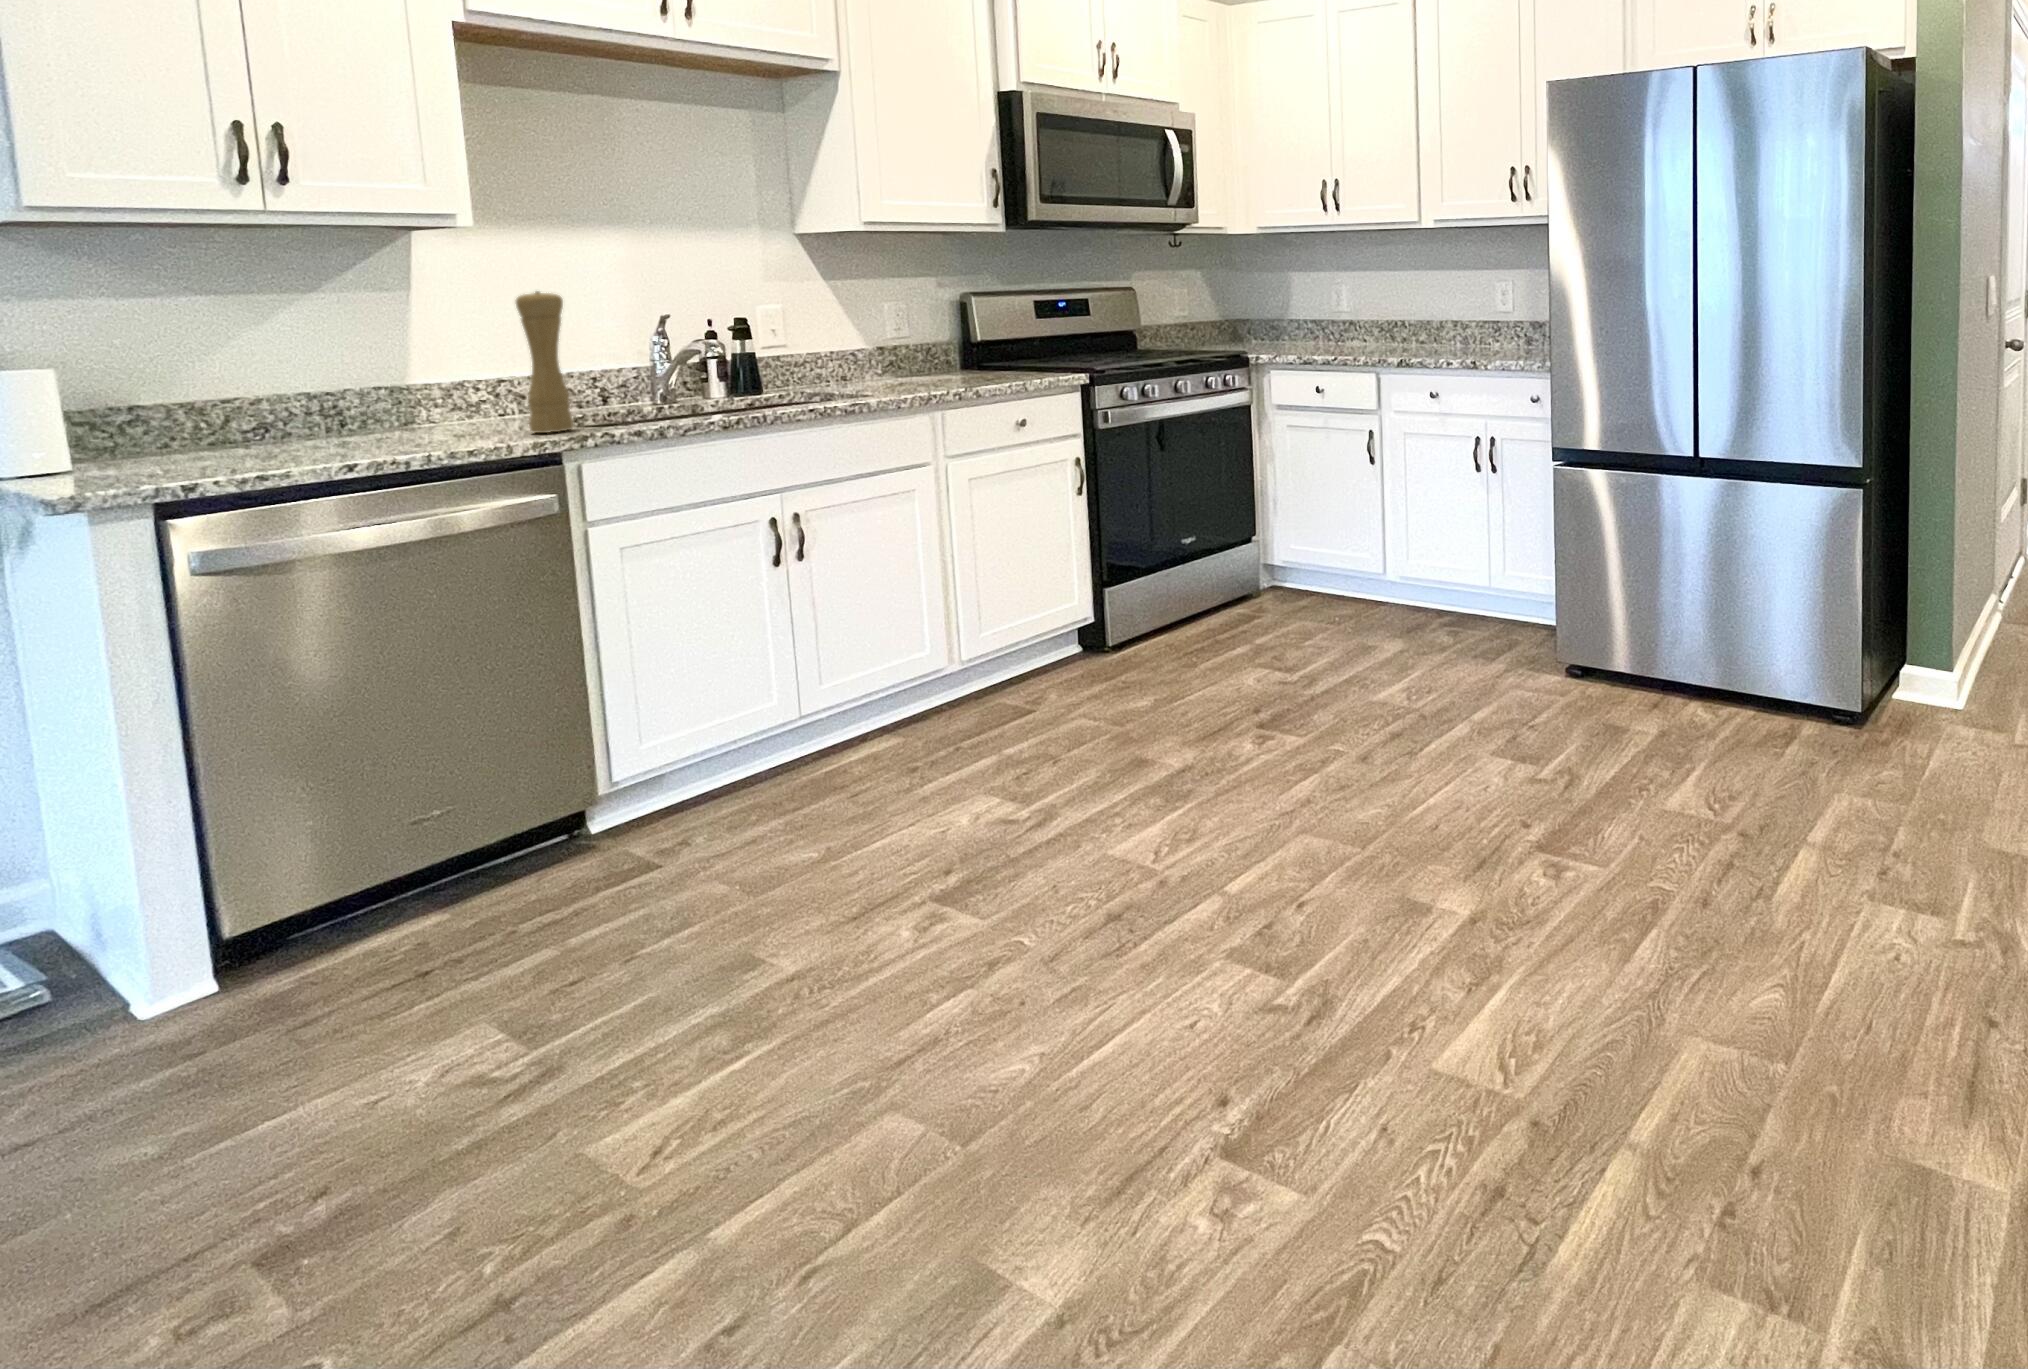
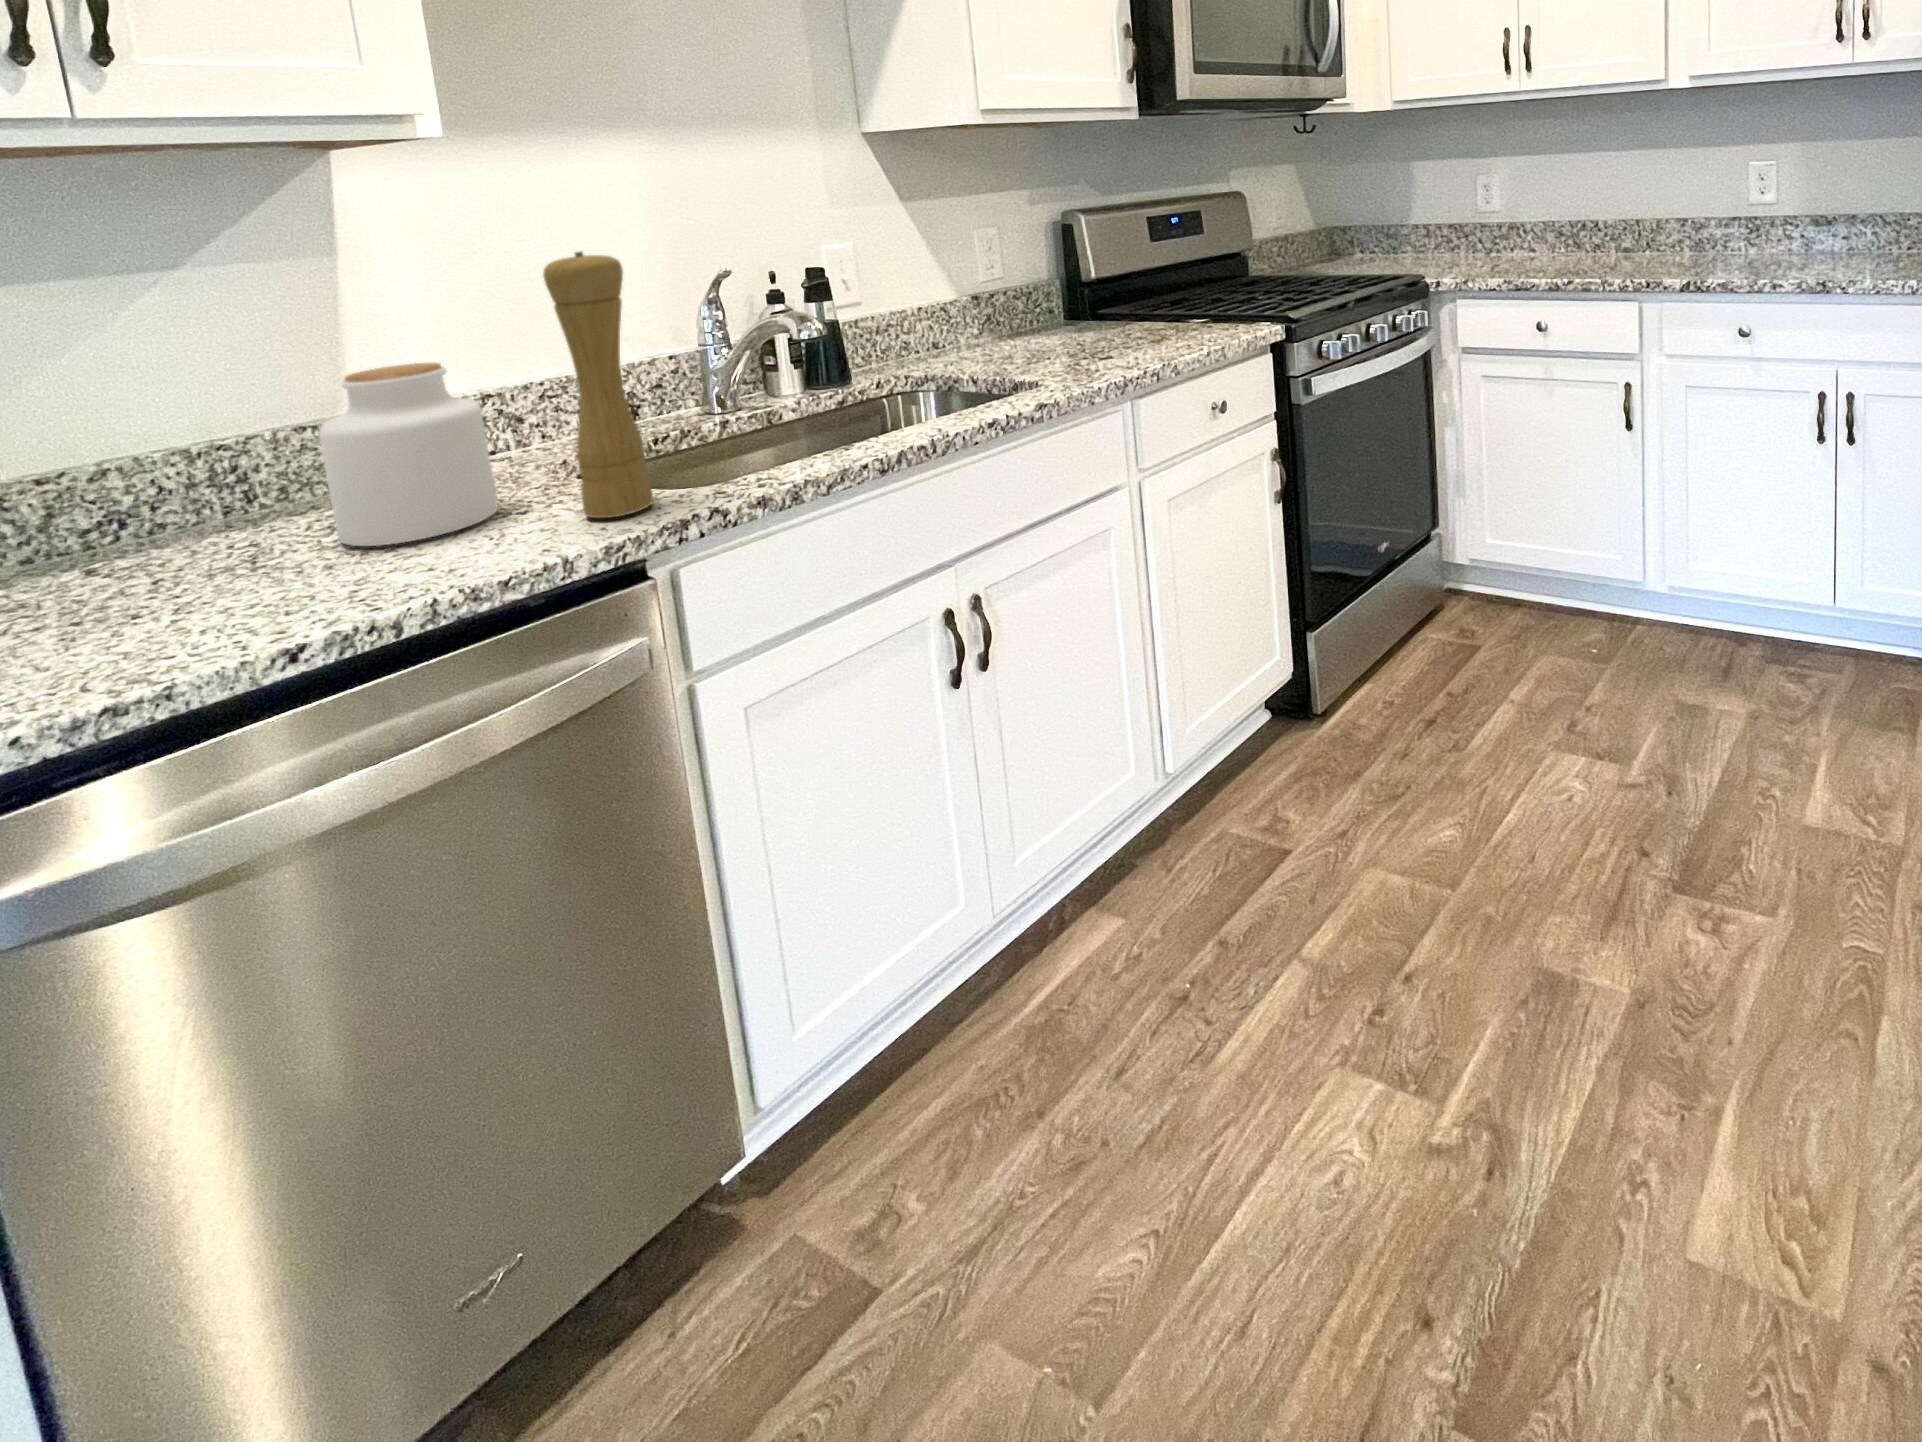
jar: none [383,348,486,440] -> present [319,363,498,546]

